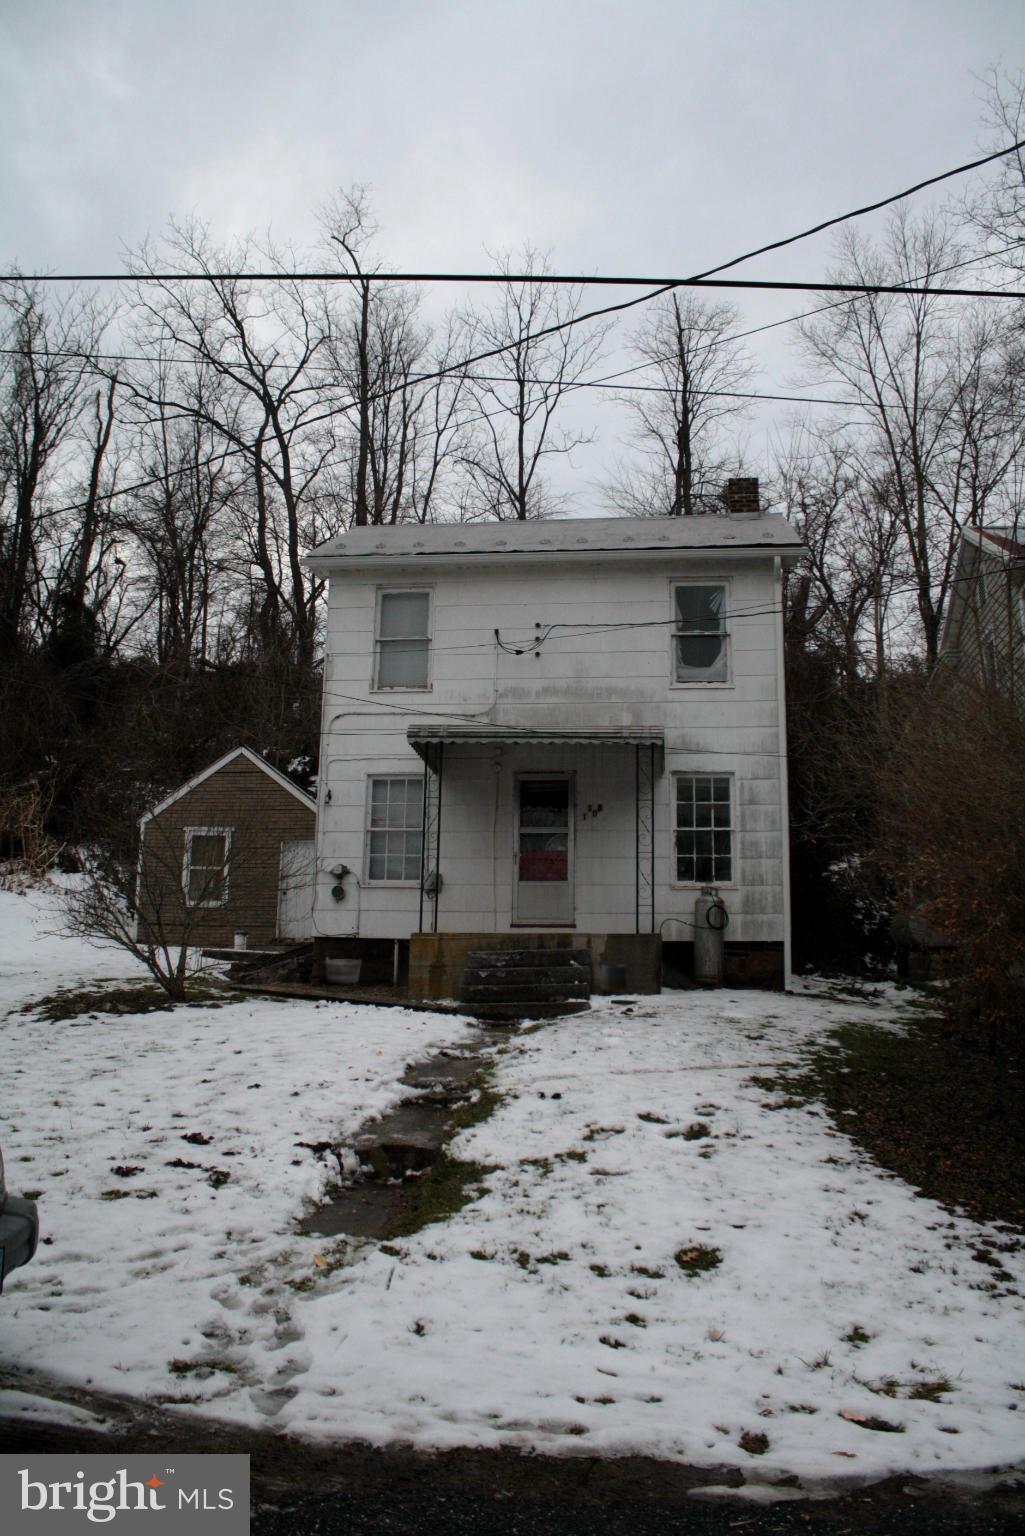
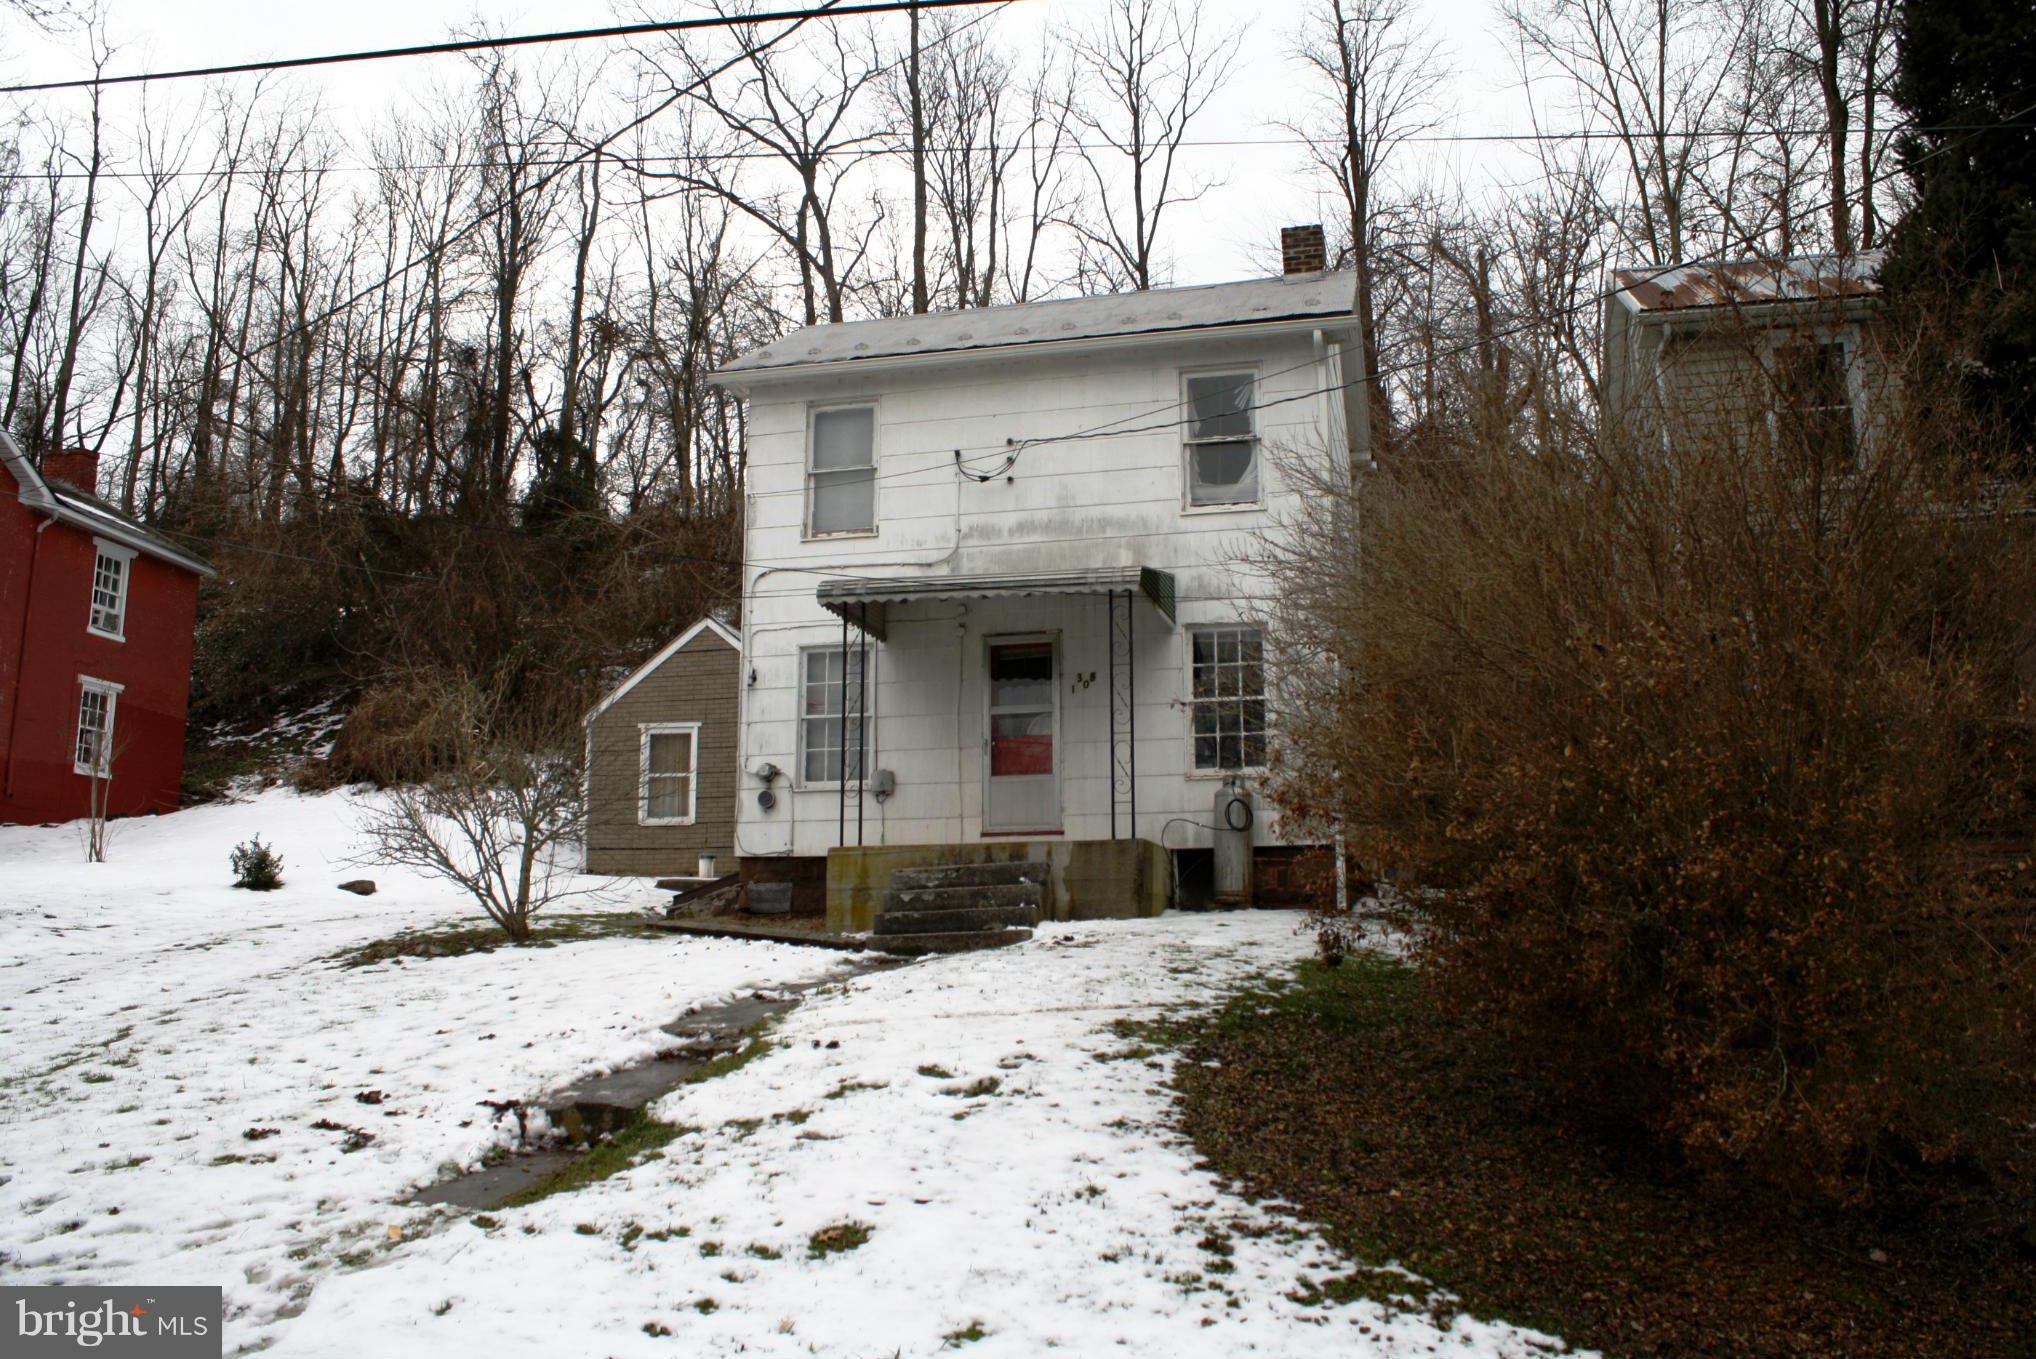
planter: present [601,964,626,992] -> none [1071,883,1106,934]

